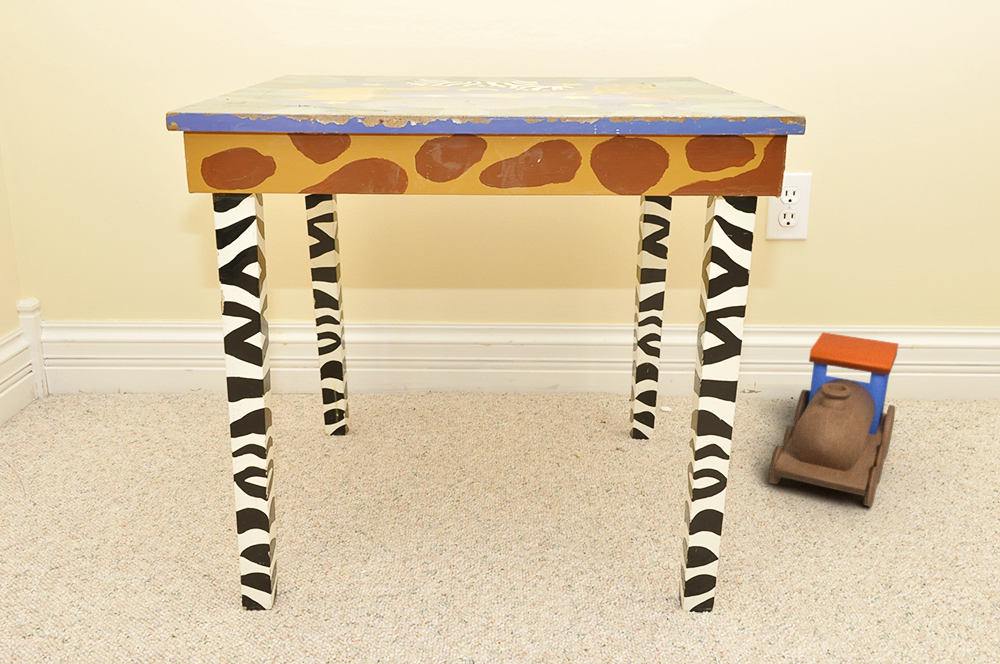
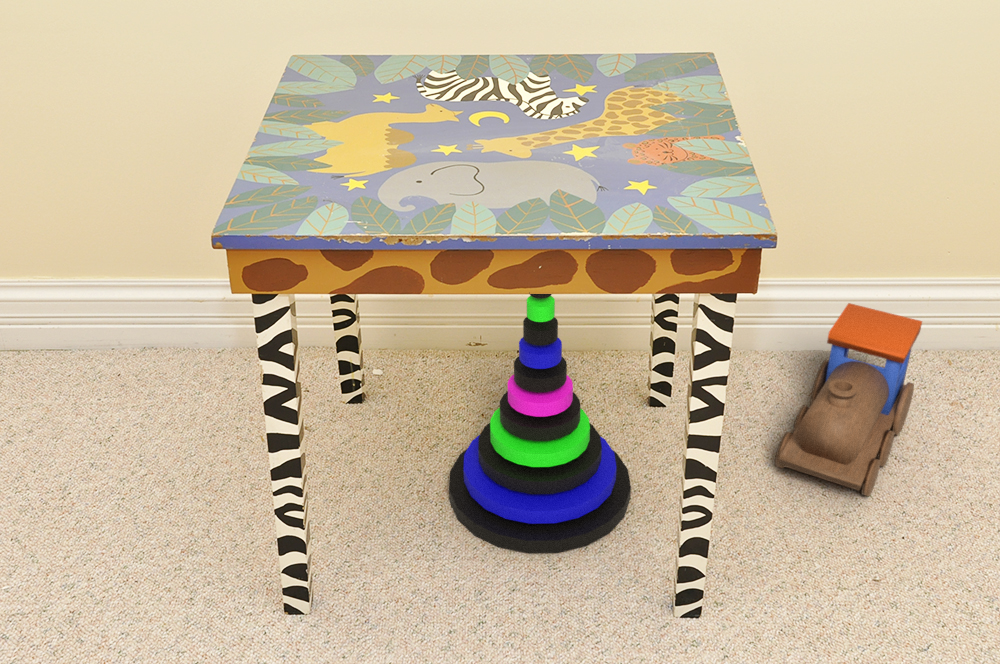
stacking toy: none [431,226,623,555] -> present [449,294,631,553]

